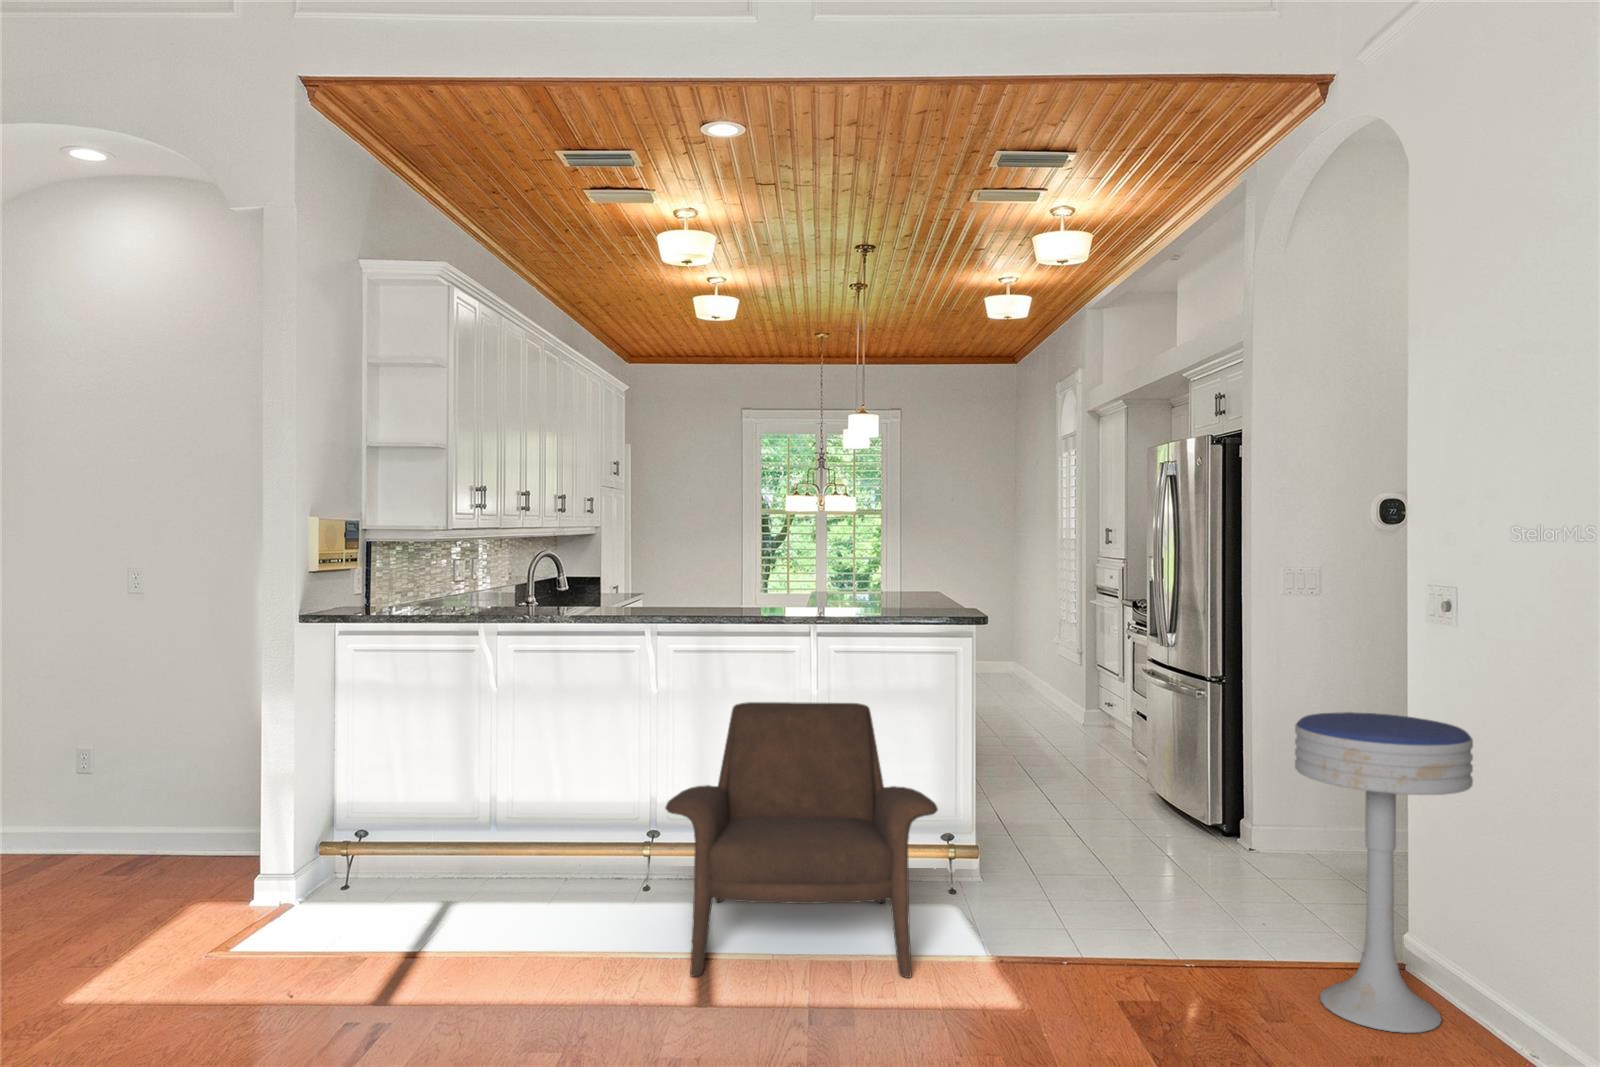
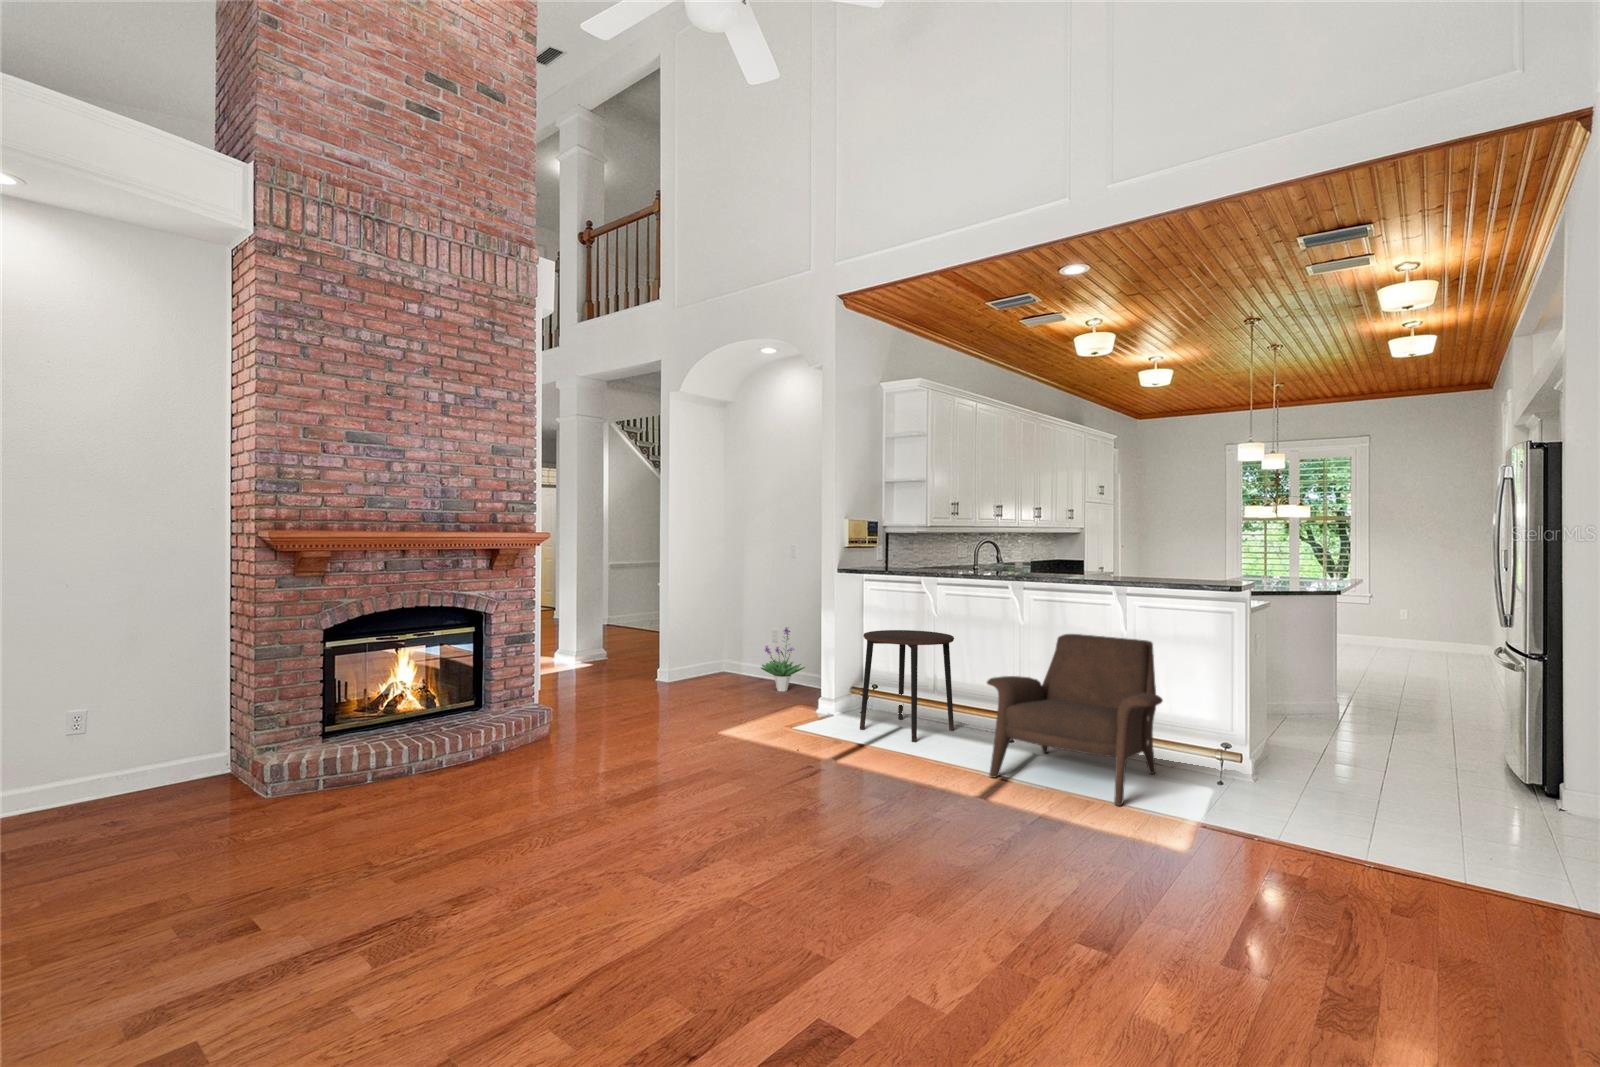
bar stool: present [1295,712,1473,1033] -> none [1415,665,1587,930]
side table: none [375,720,550,933] -> present [860,630,954,742]
potted plant: none [79,735,189,872] -> present [761,627,805,692]

